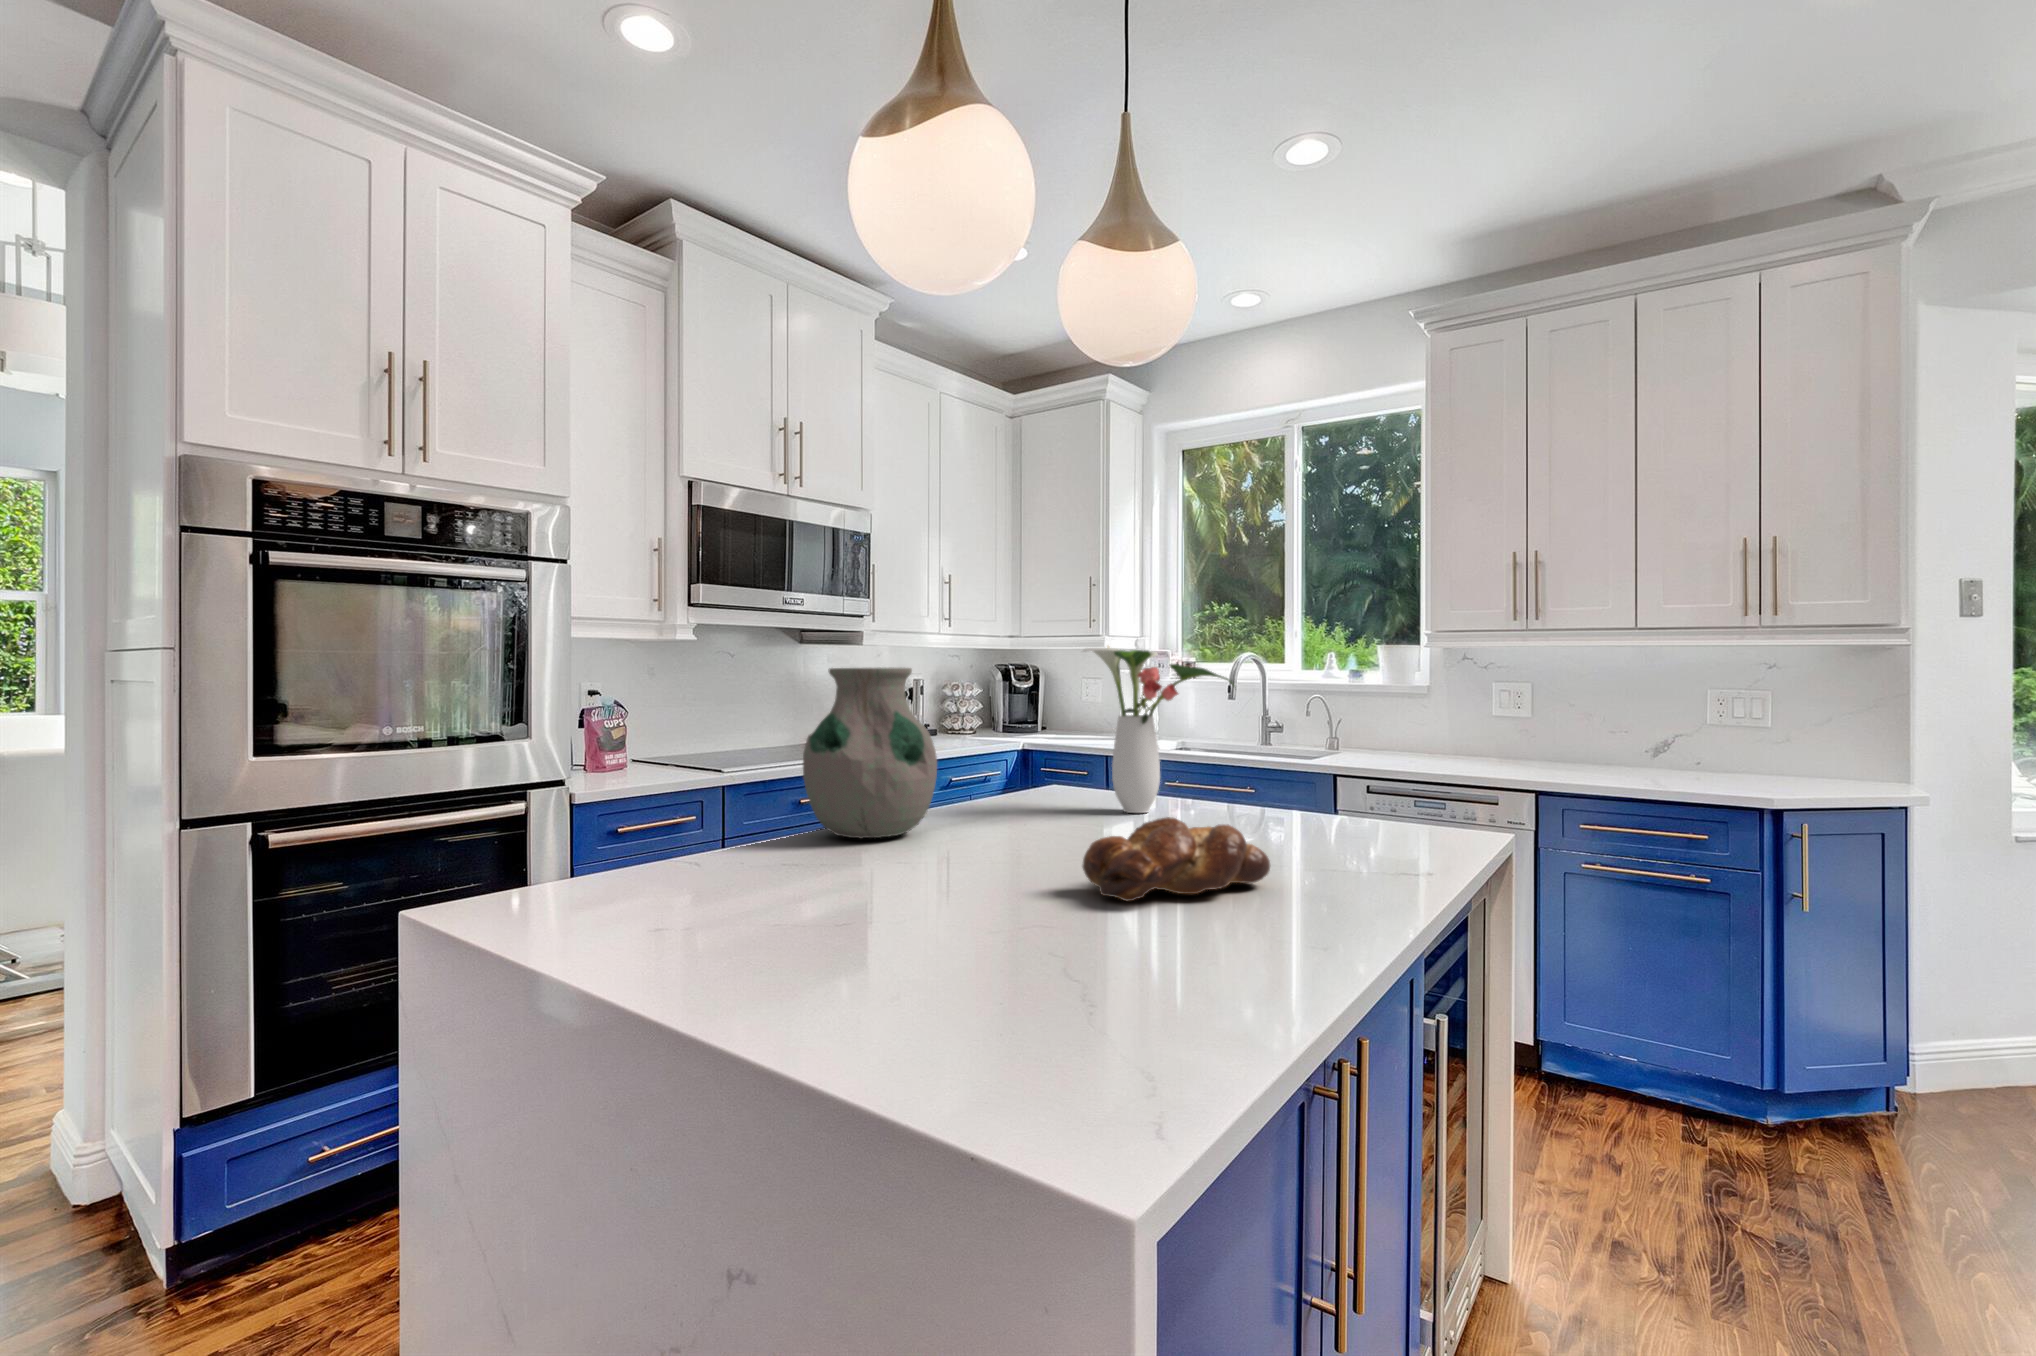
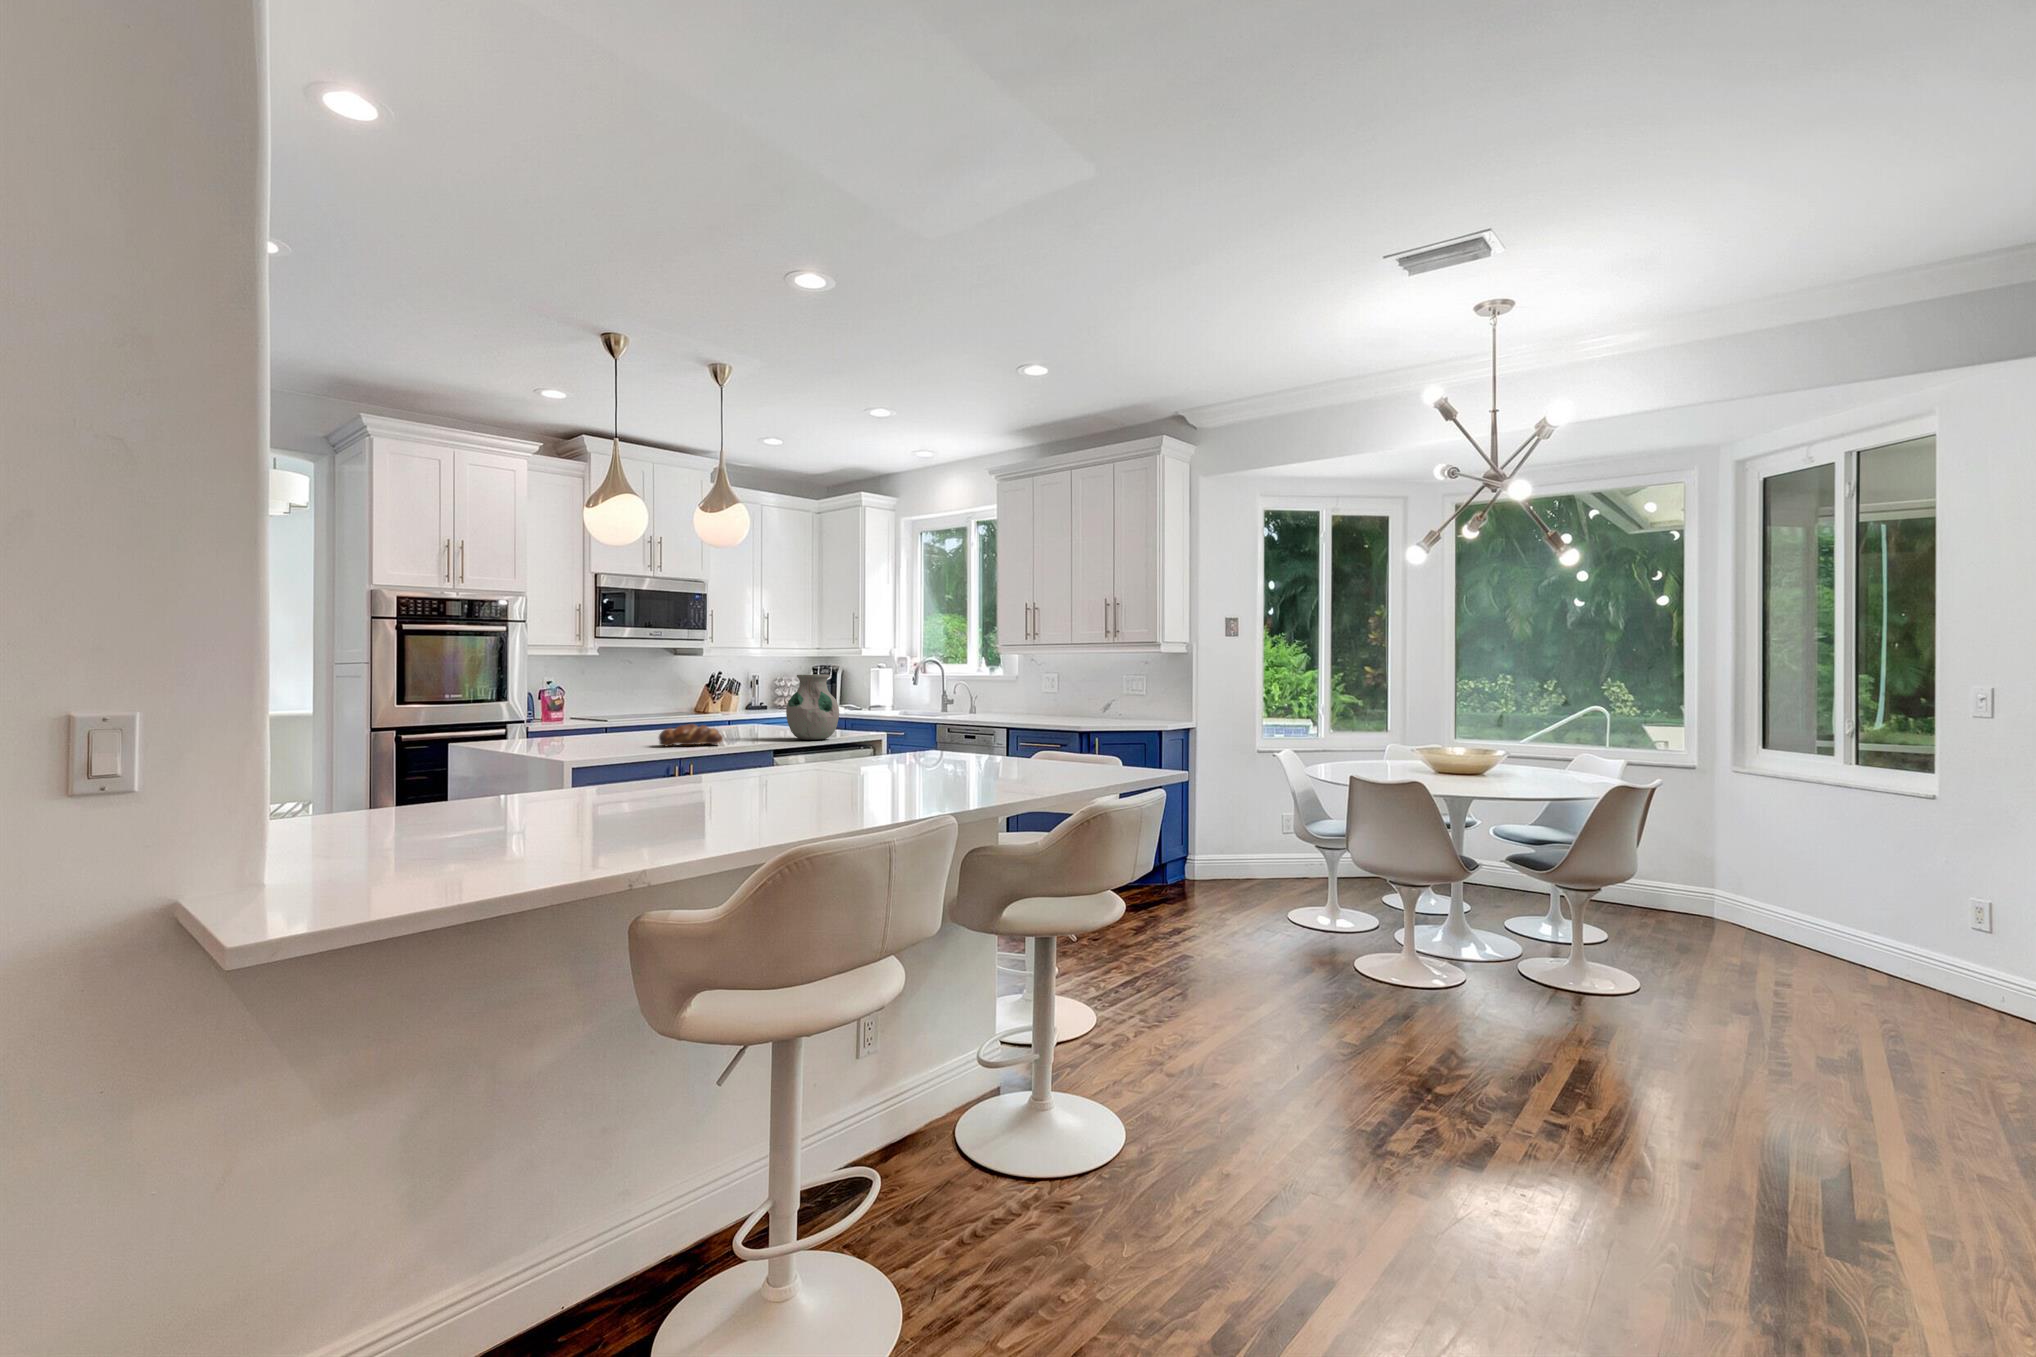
flower arrangement: present [1083,647,1232,813] -> none [730,664,793,734]
vase: present [803,668,937,838] -> present [786,674,839,740]

